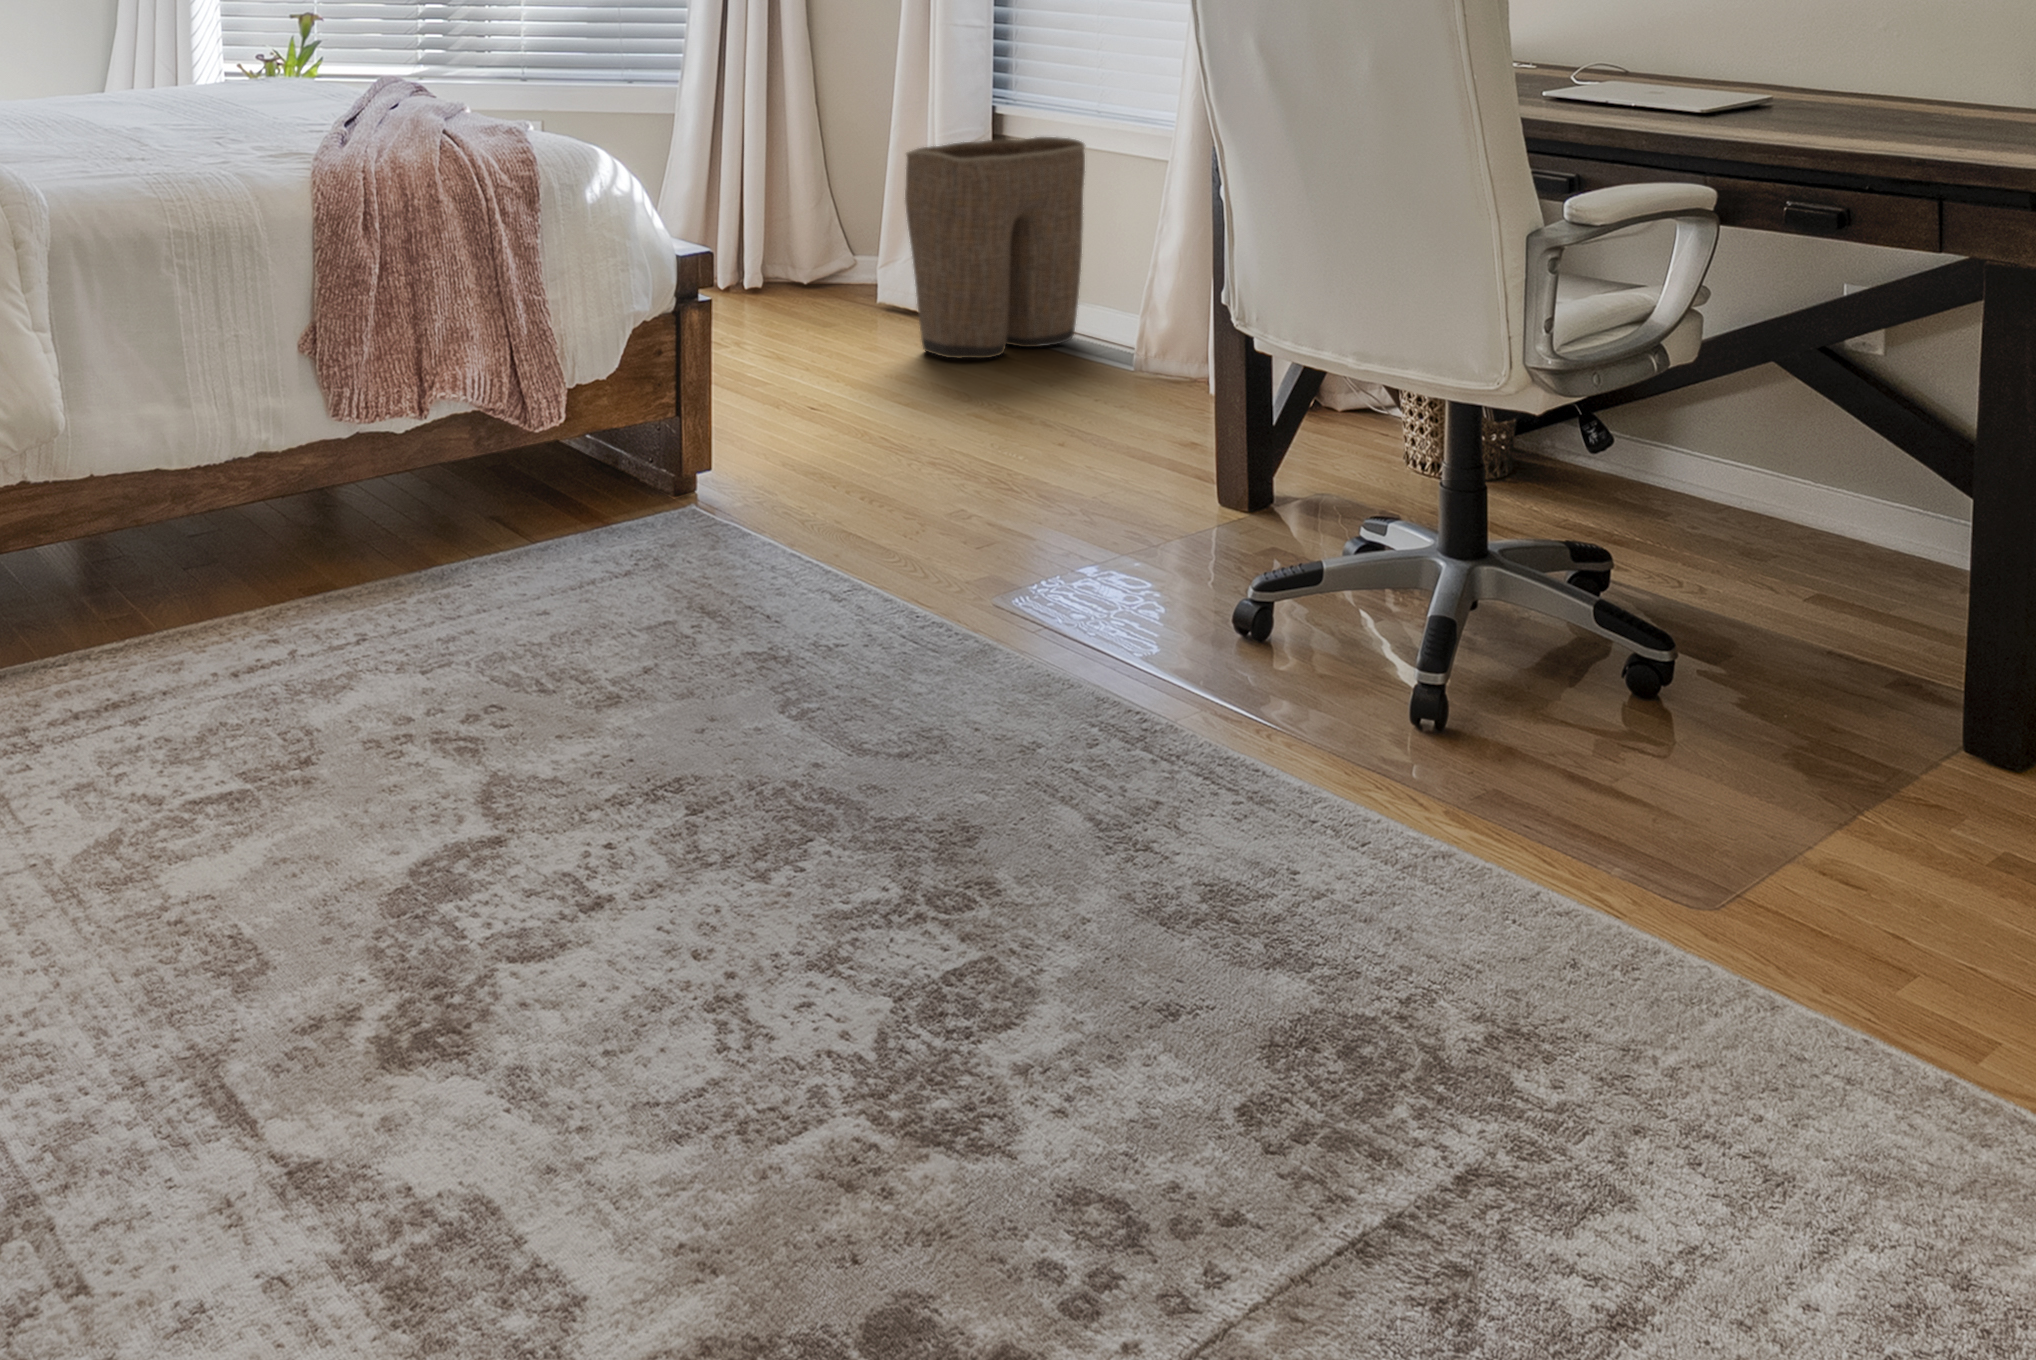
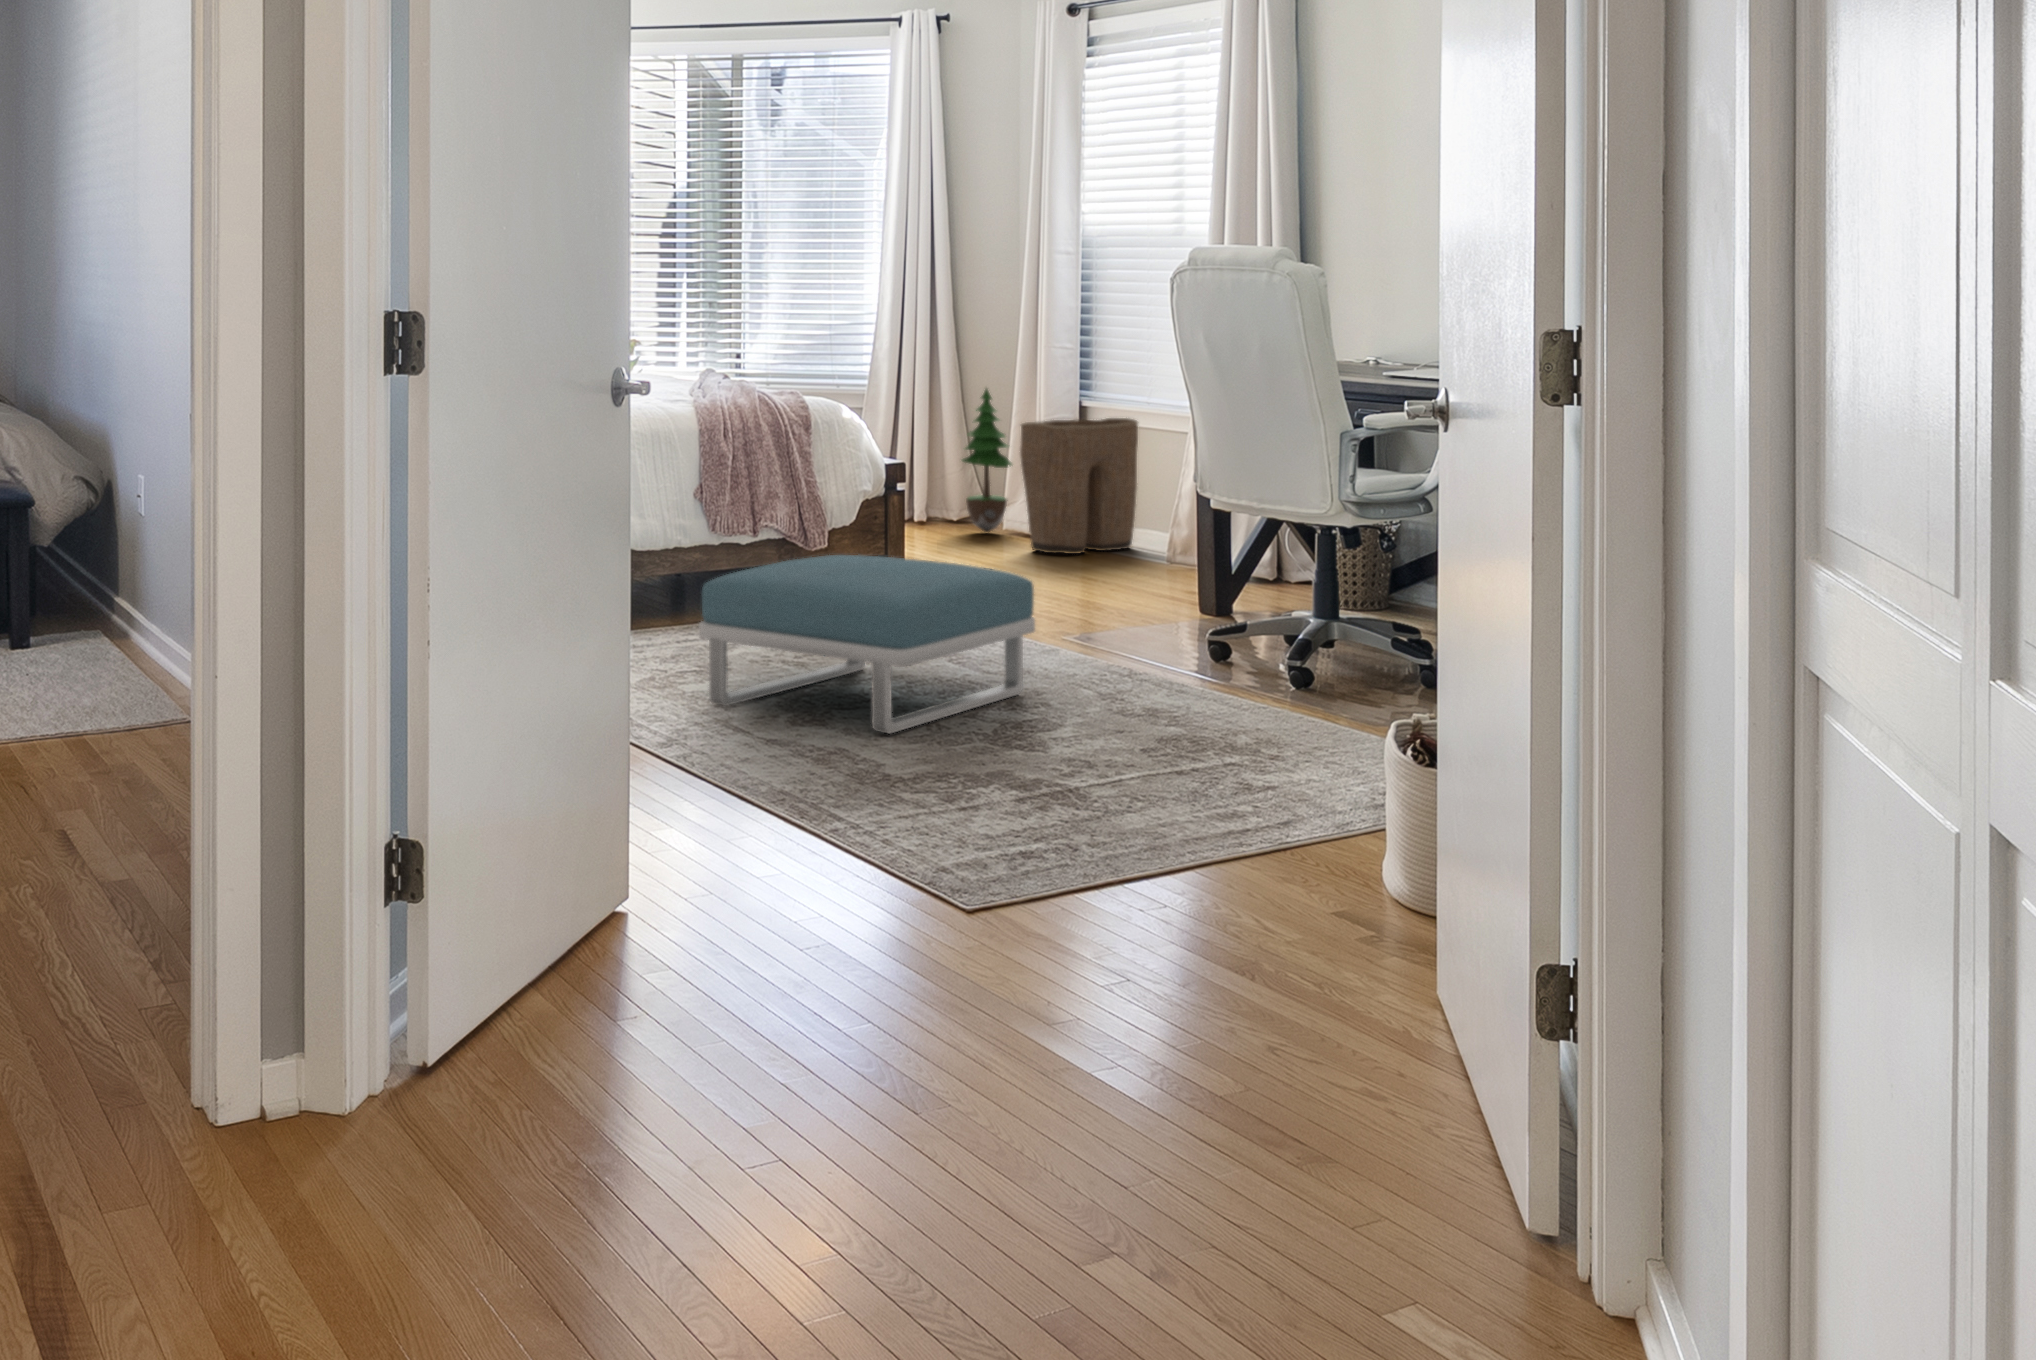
potted tree: none [813,86,894,312] -> present [962,389,1012,533]
footstool: none [190,515,952,1065] -> present [699,555,1035,733]

